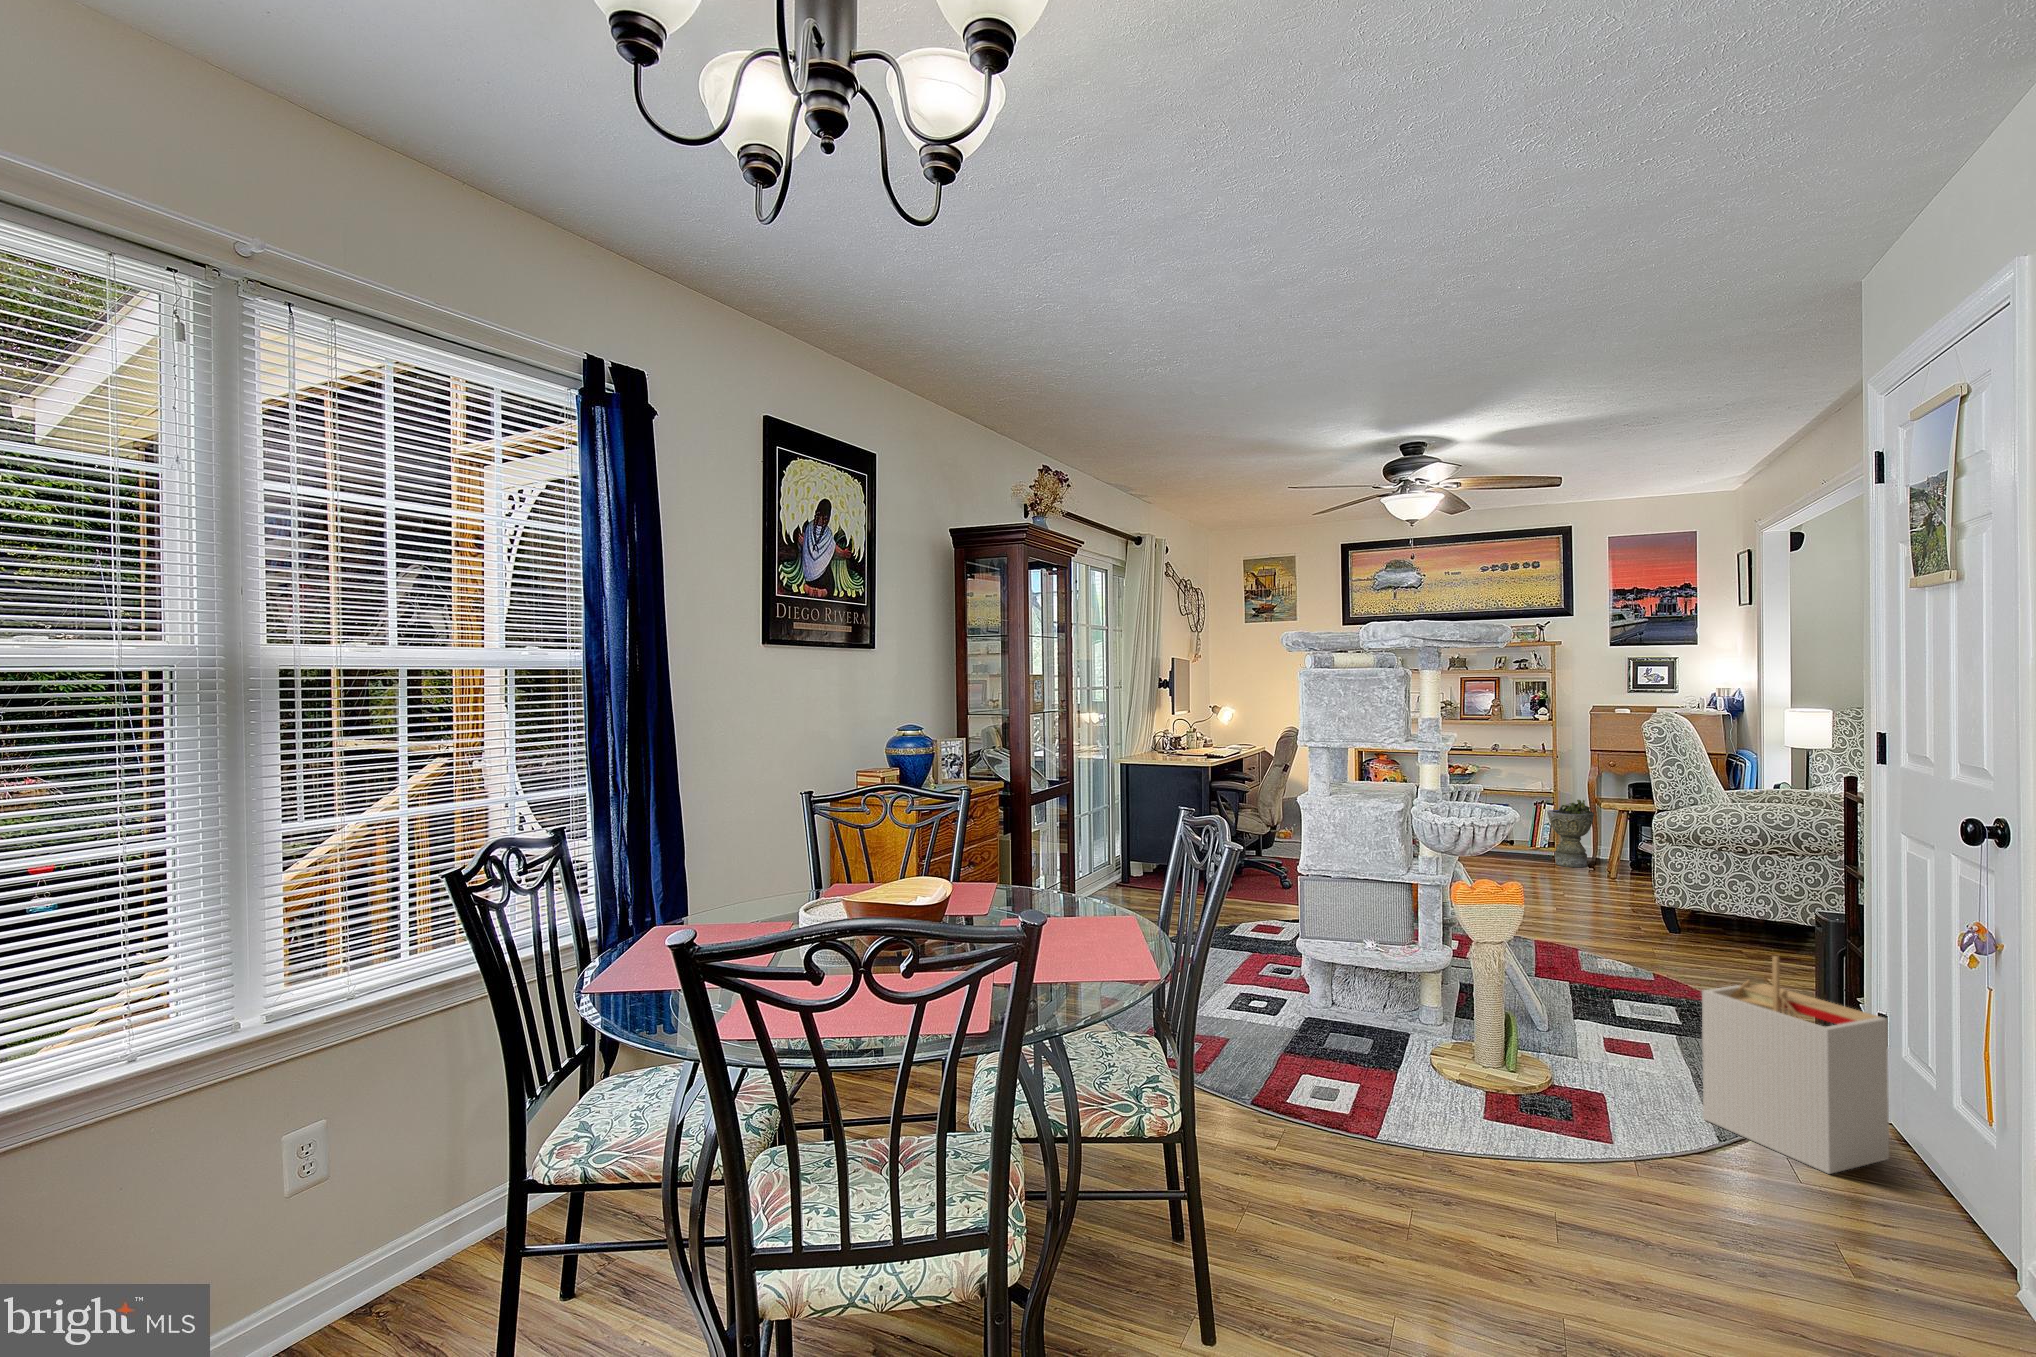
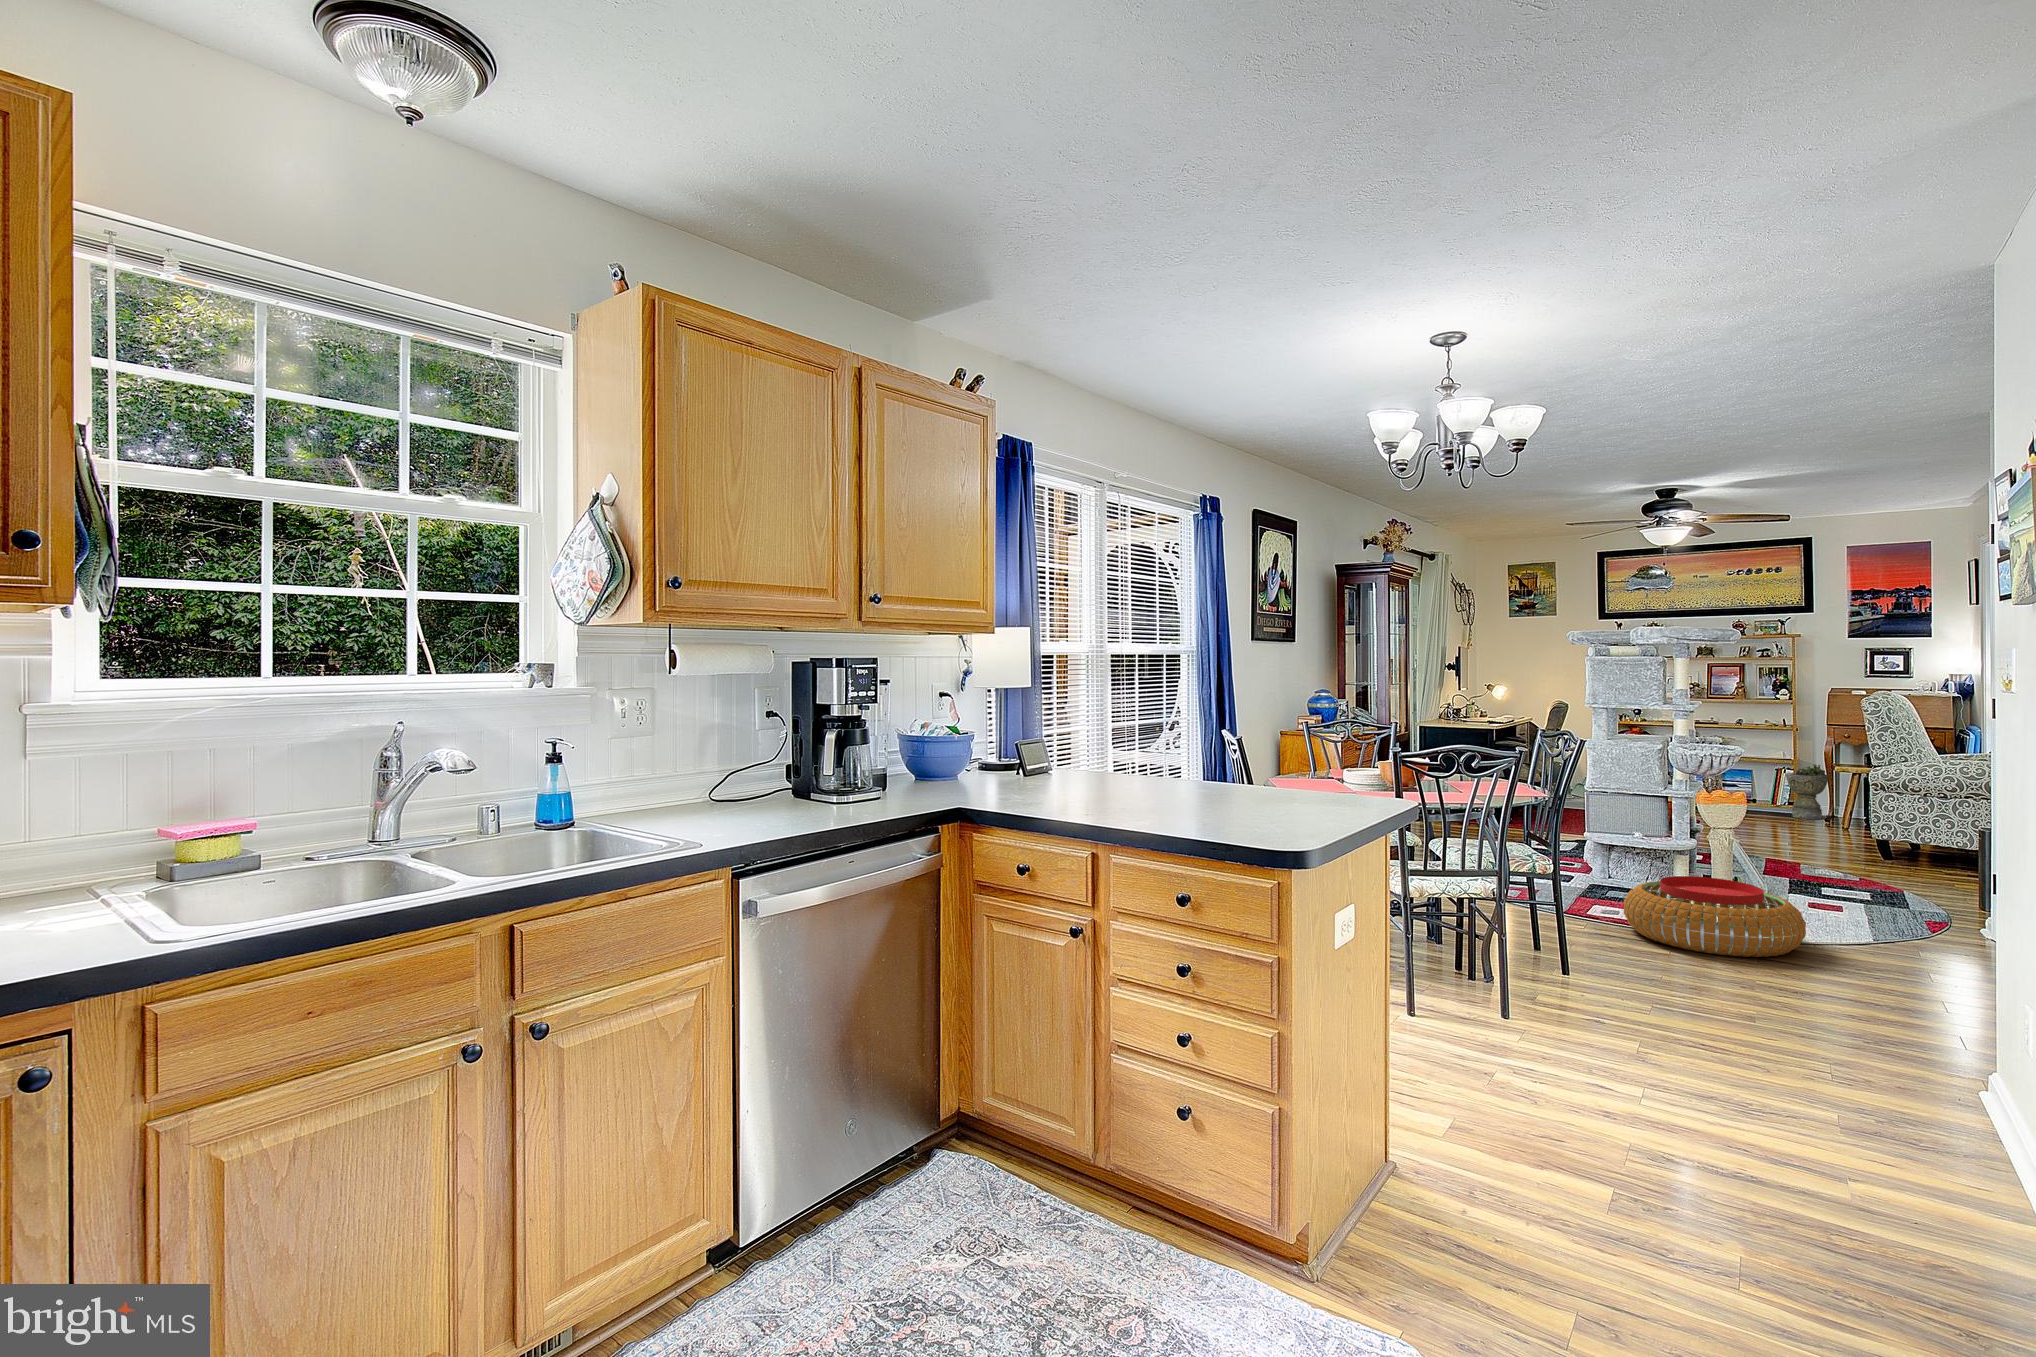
storage bin: present [1702,956,1889,1174] -> none [1867,834,1989,955]
pouf: none [1342,1039,1628,1217] -> present [1624,876,1806,957]

